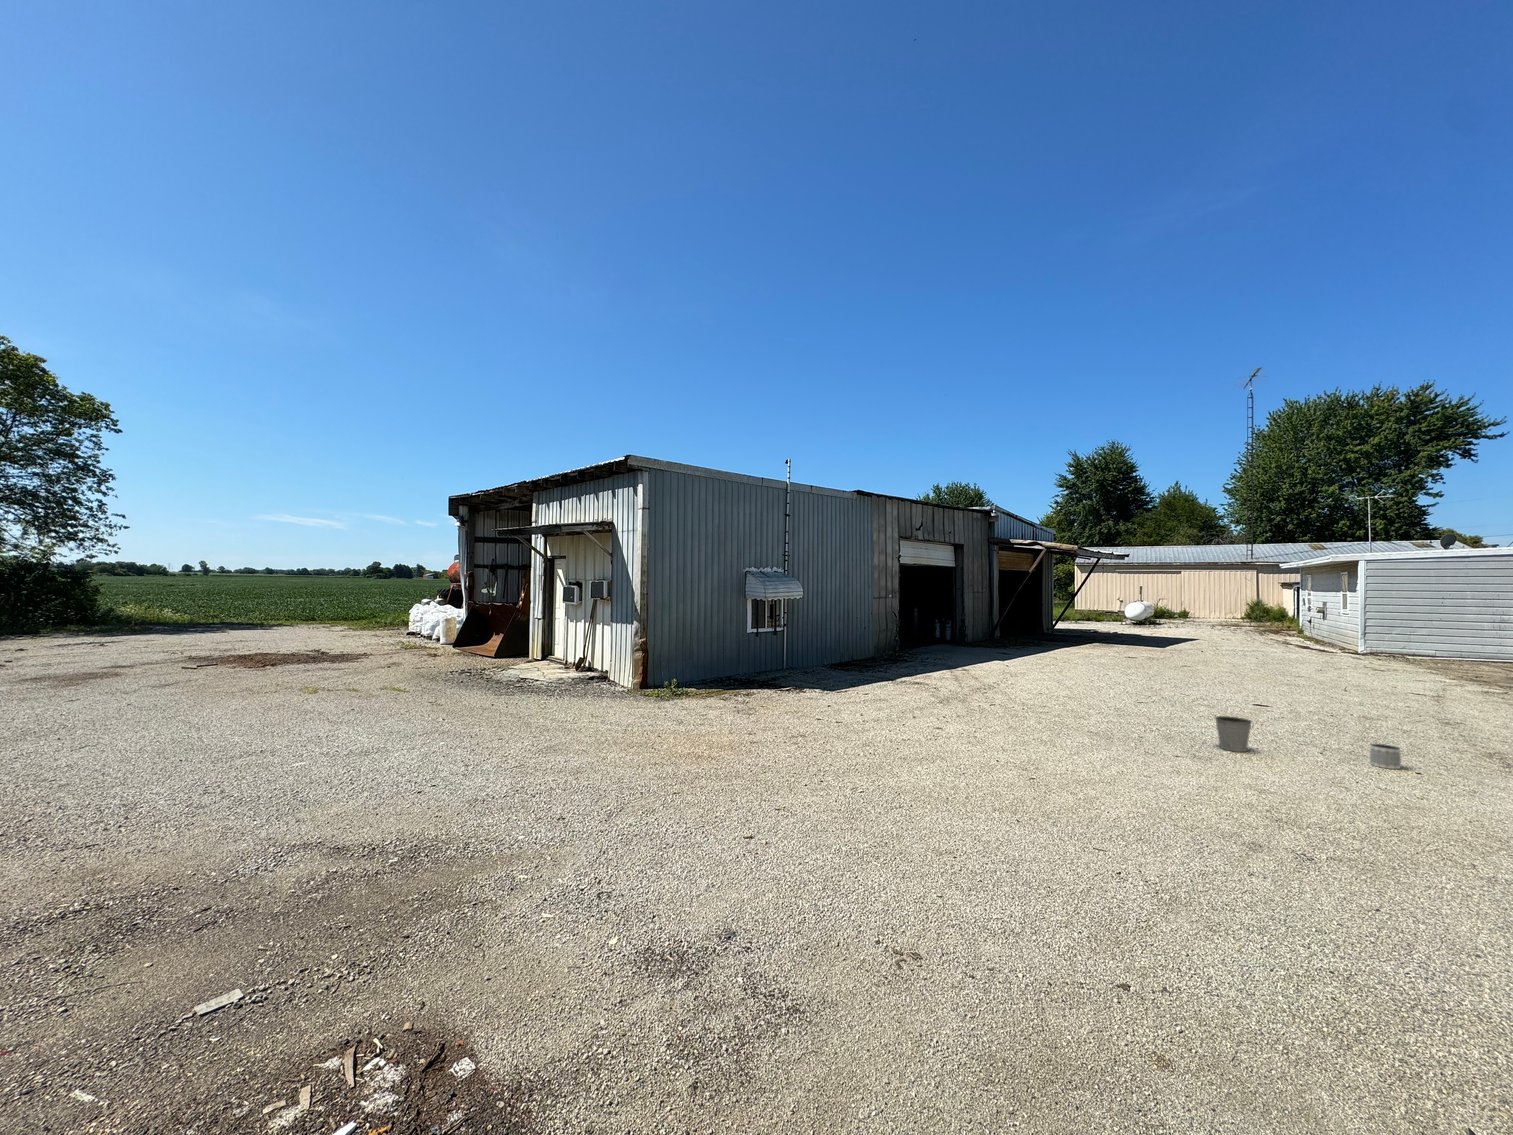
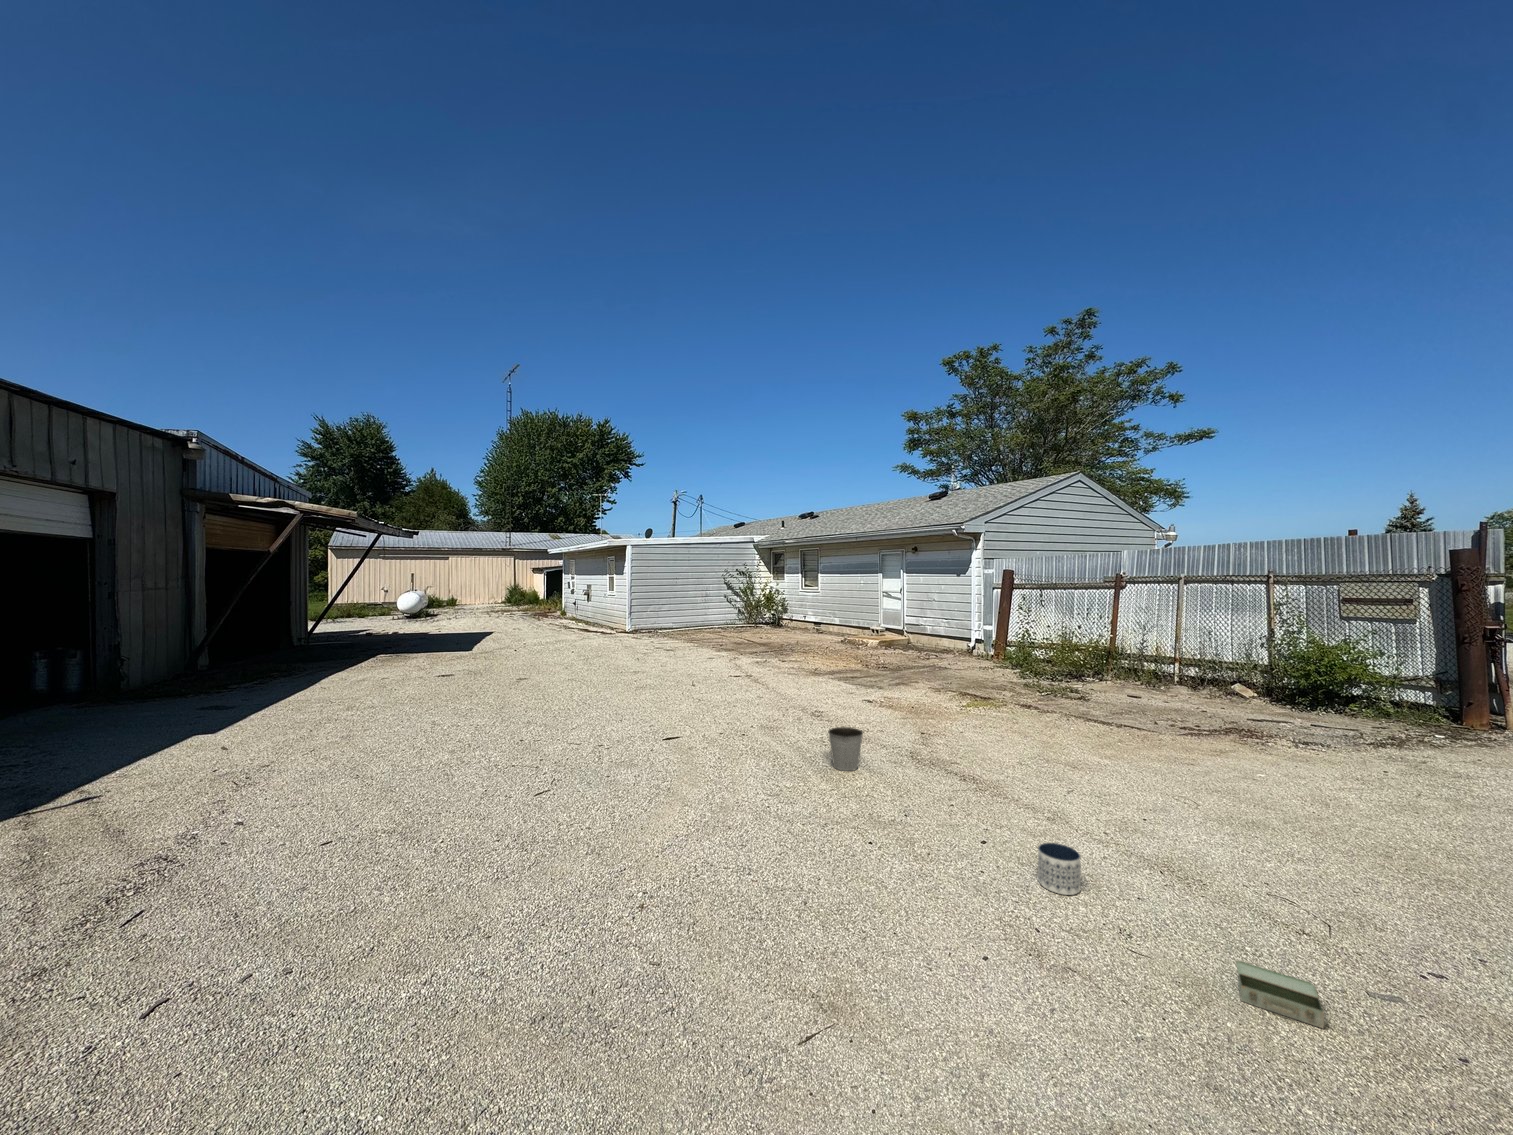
bucket: present [1215,716,1252,752] -> present [828,727,863,771]
toolbox: none [1382,780,1431,797] -> present [1236,961,1324,1028]

